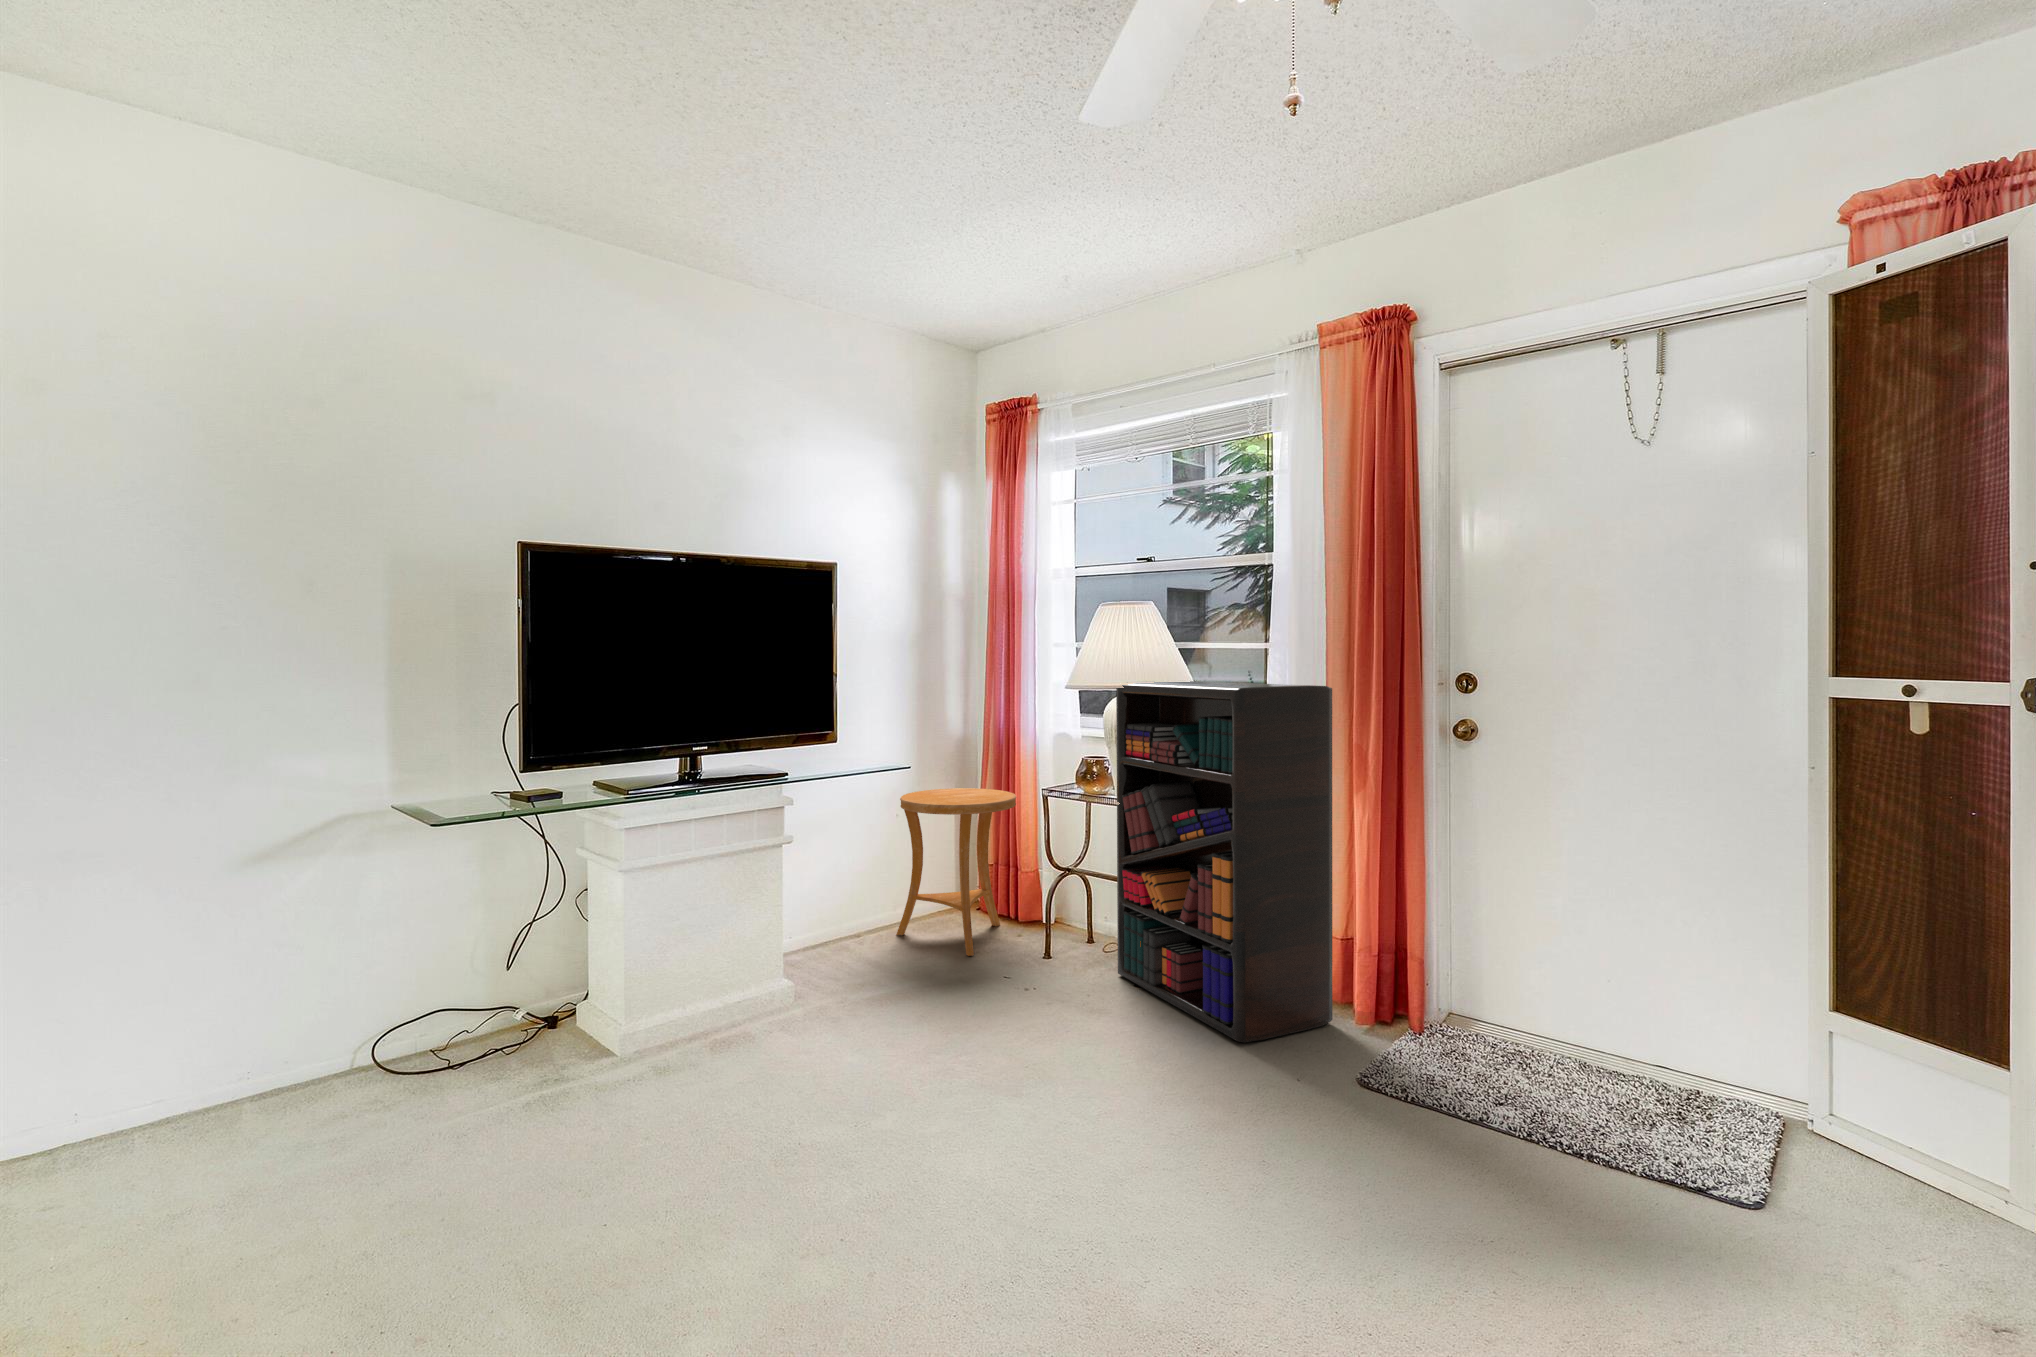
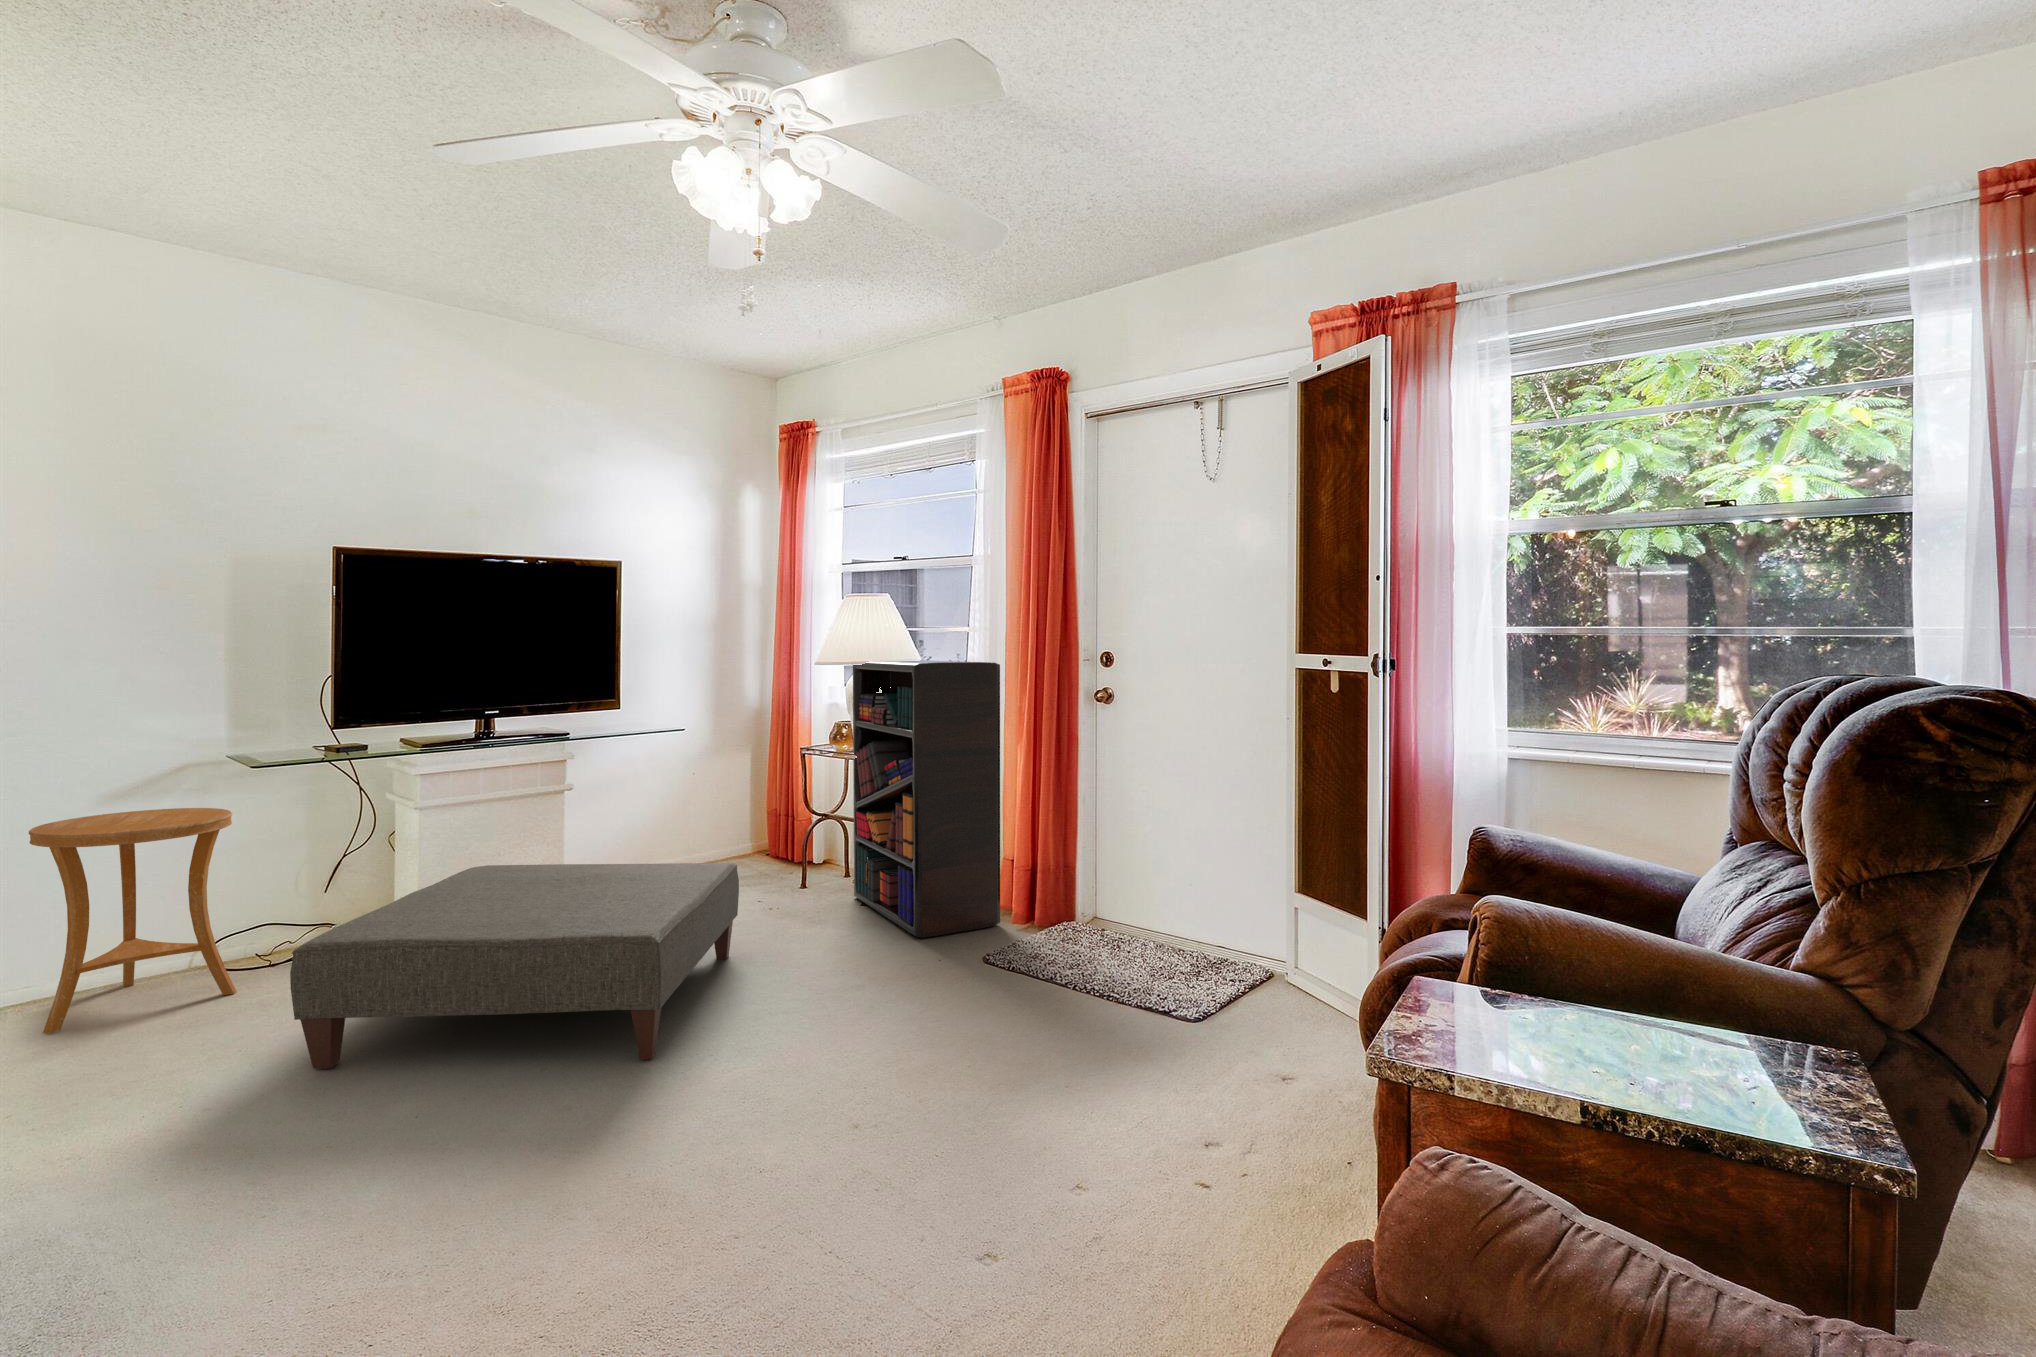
side table: present [896,788,1016,956] -> present [29,808,237,1034]
ottoman: none [510,946,1020,1262] -> present [290,863,739,1069]

